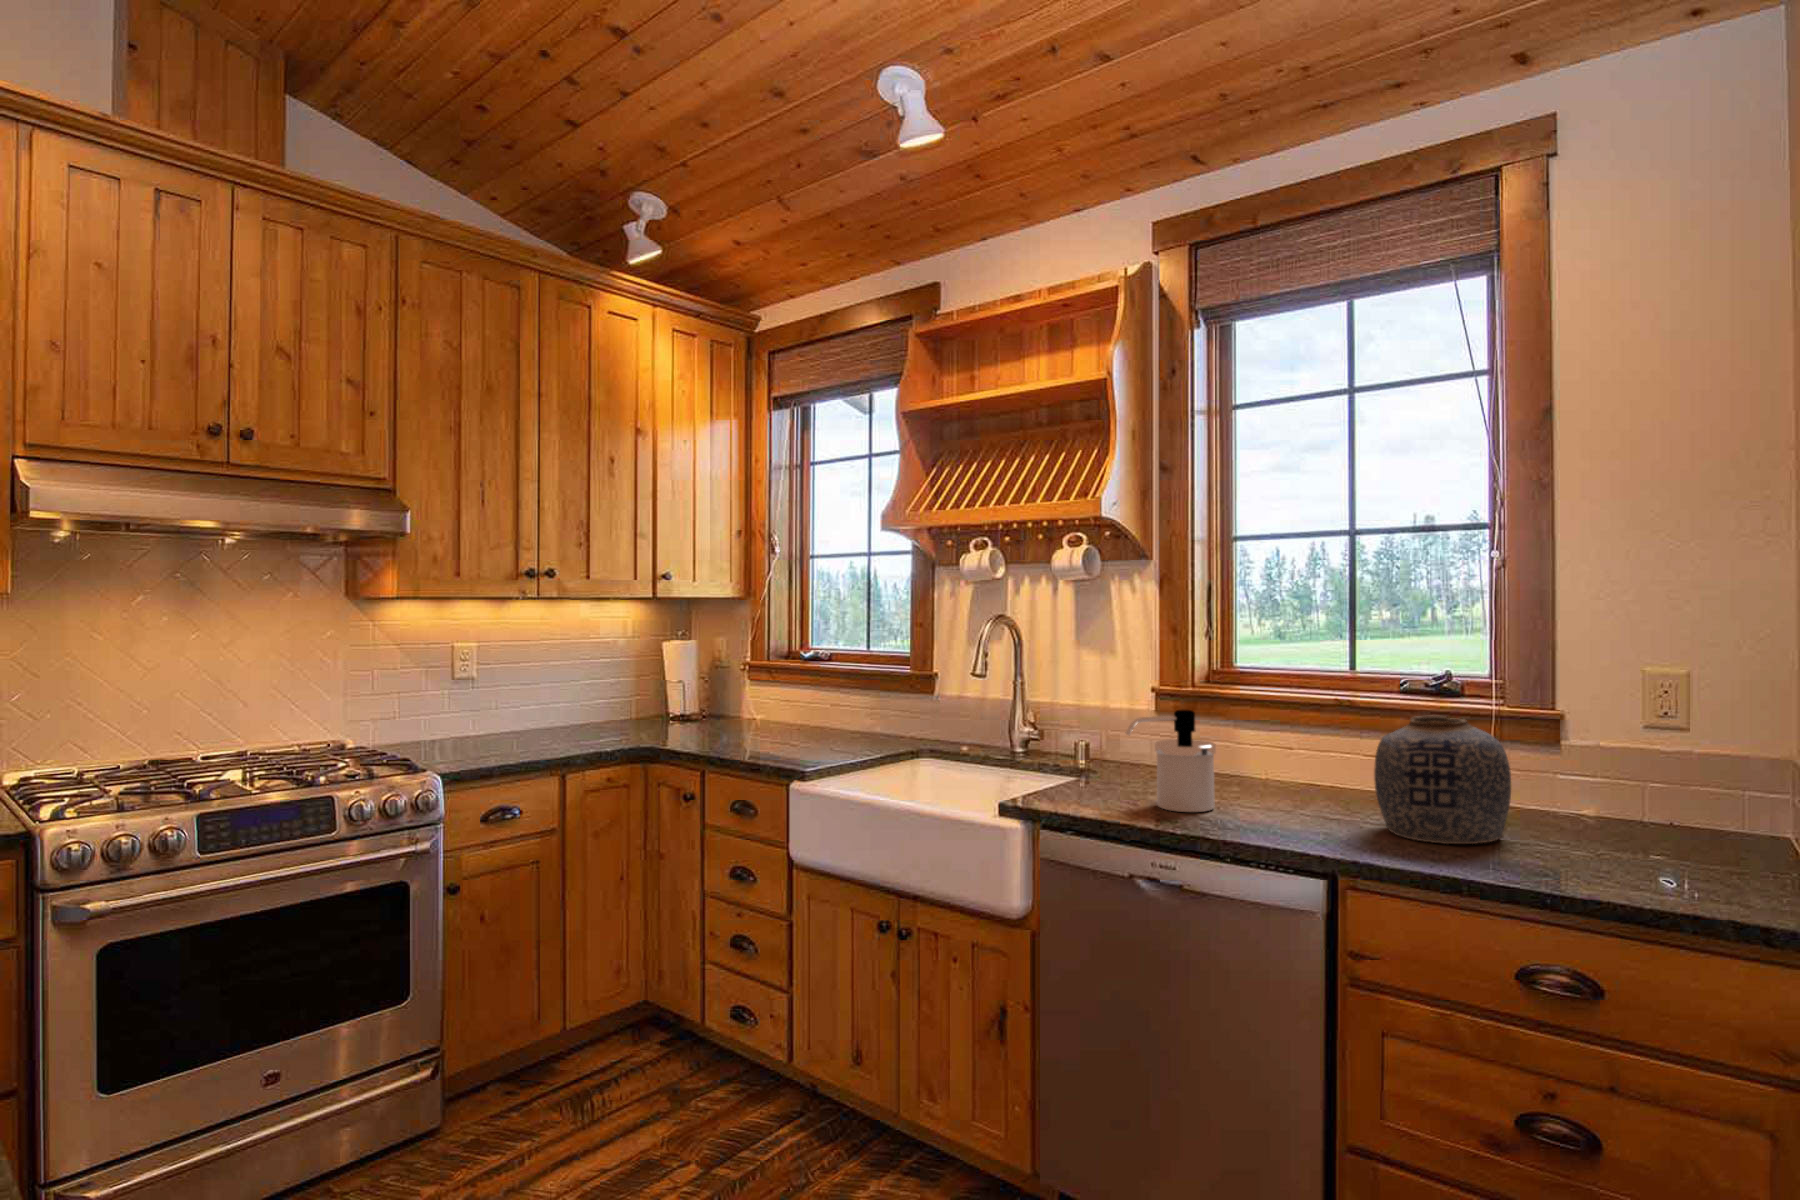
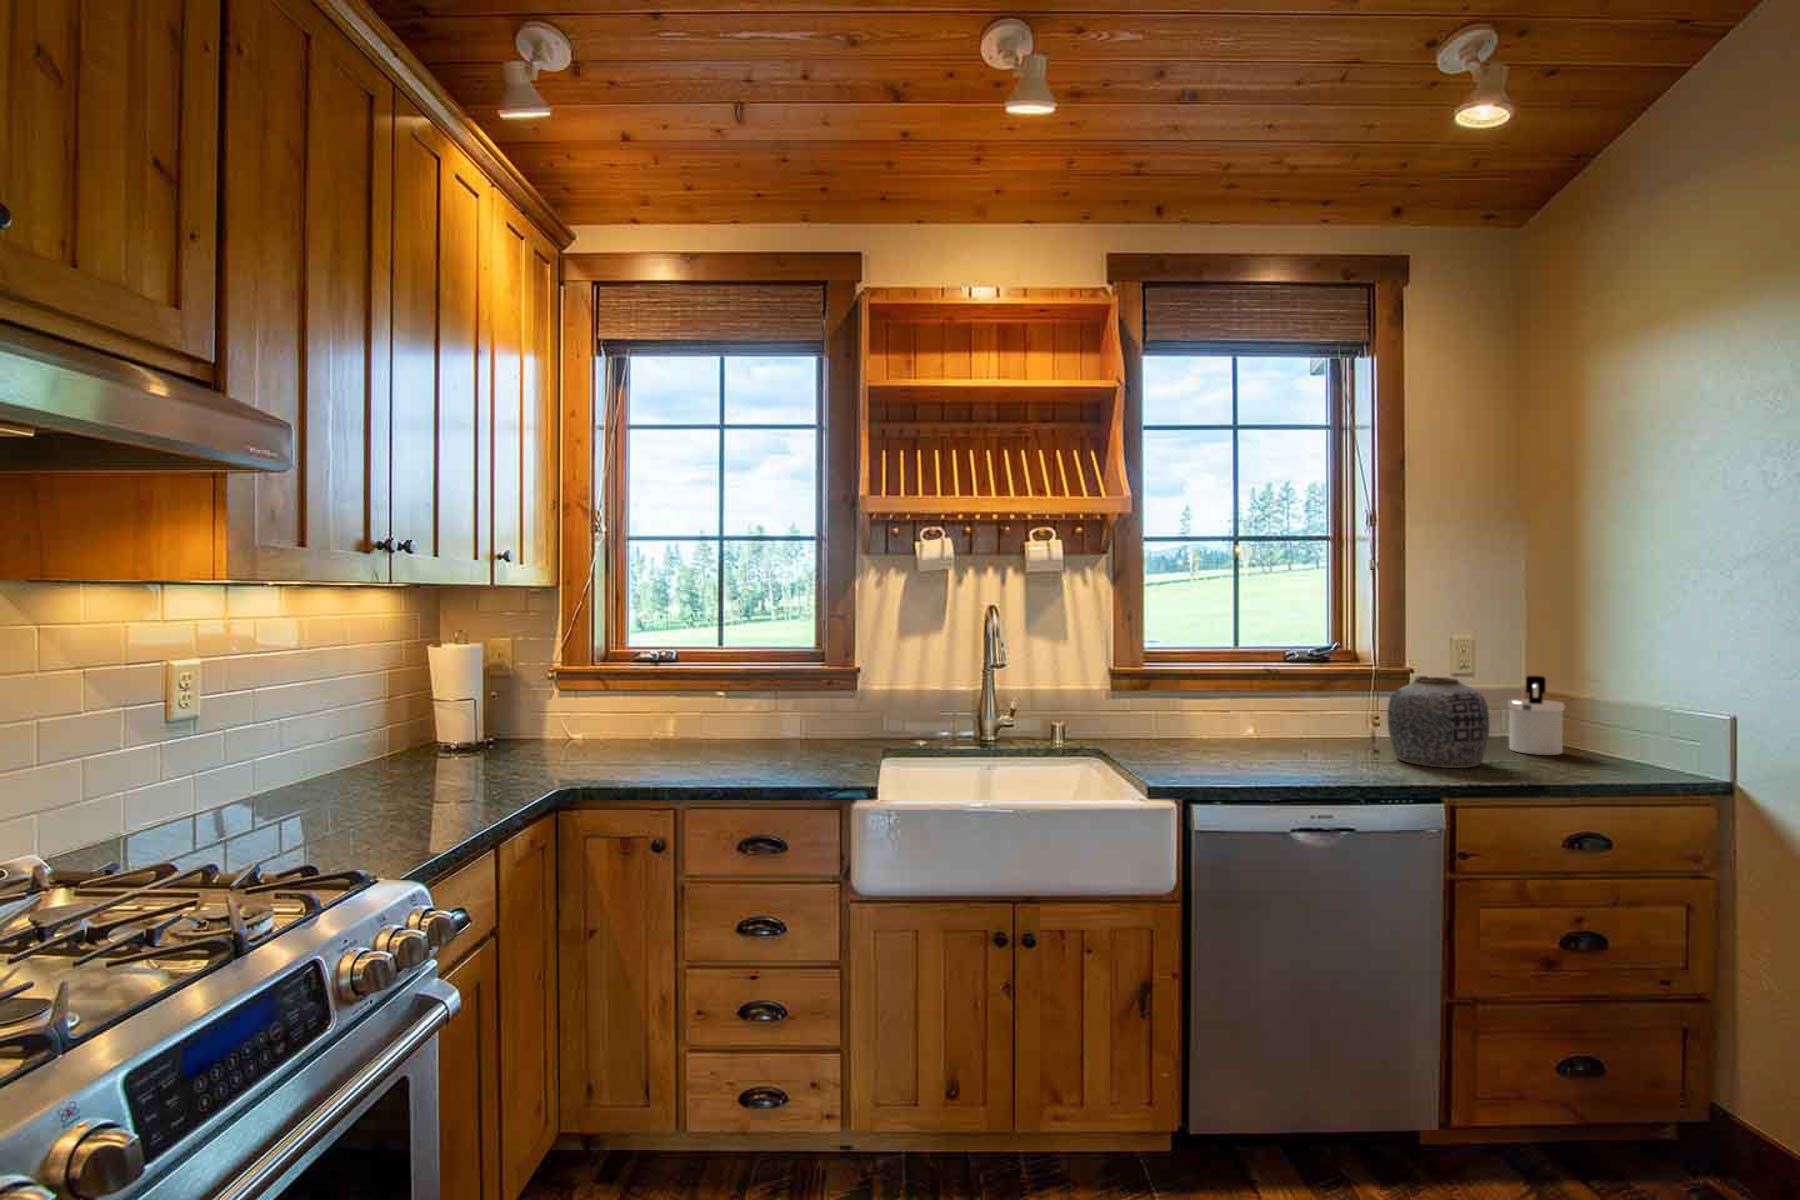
soap dispenser: present [1125,710,1216,812] -> present [1508,676,1564,755]

